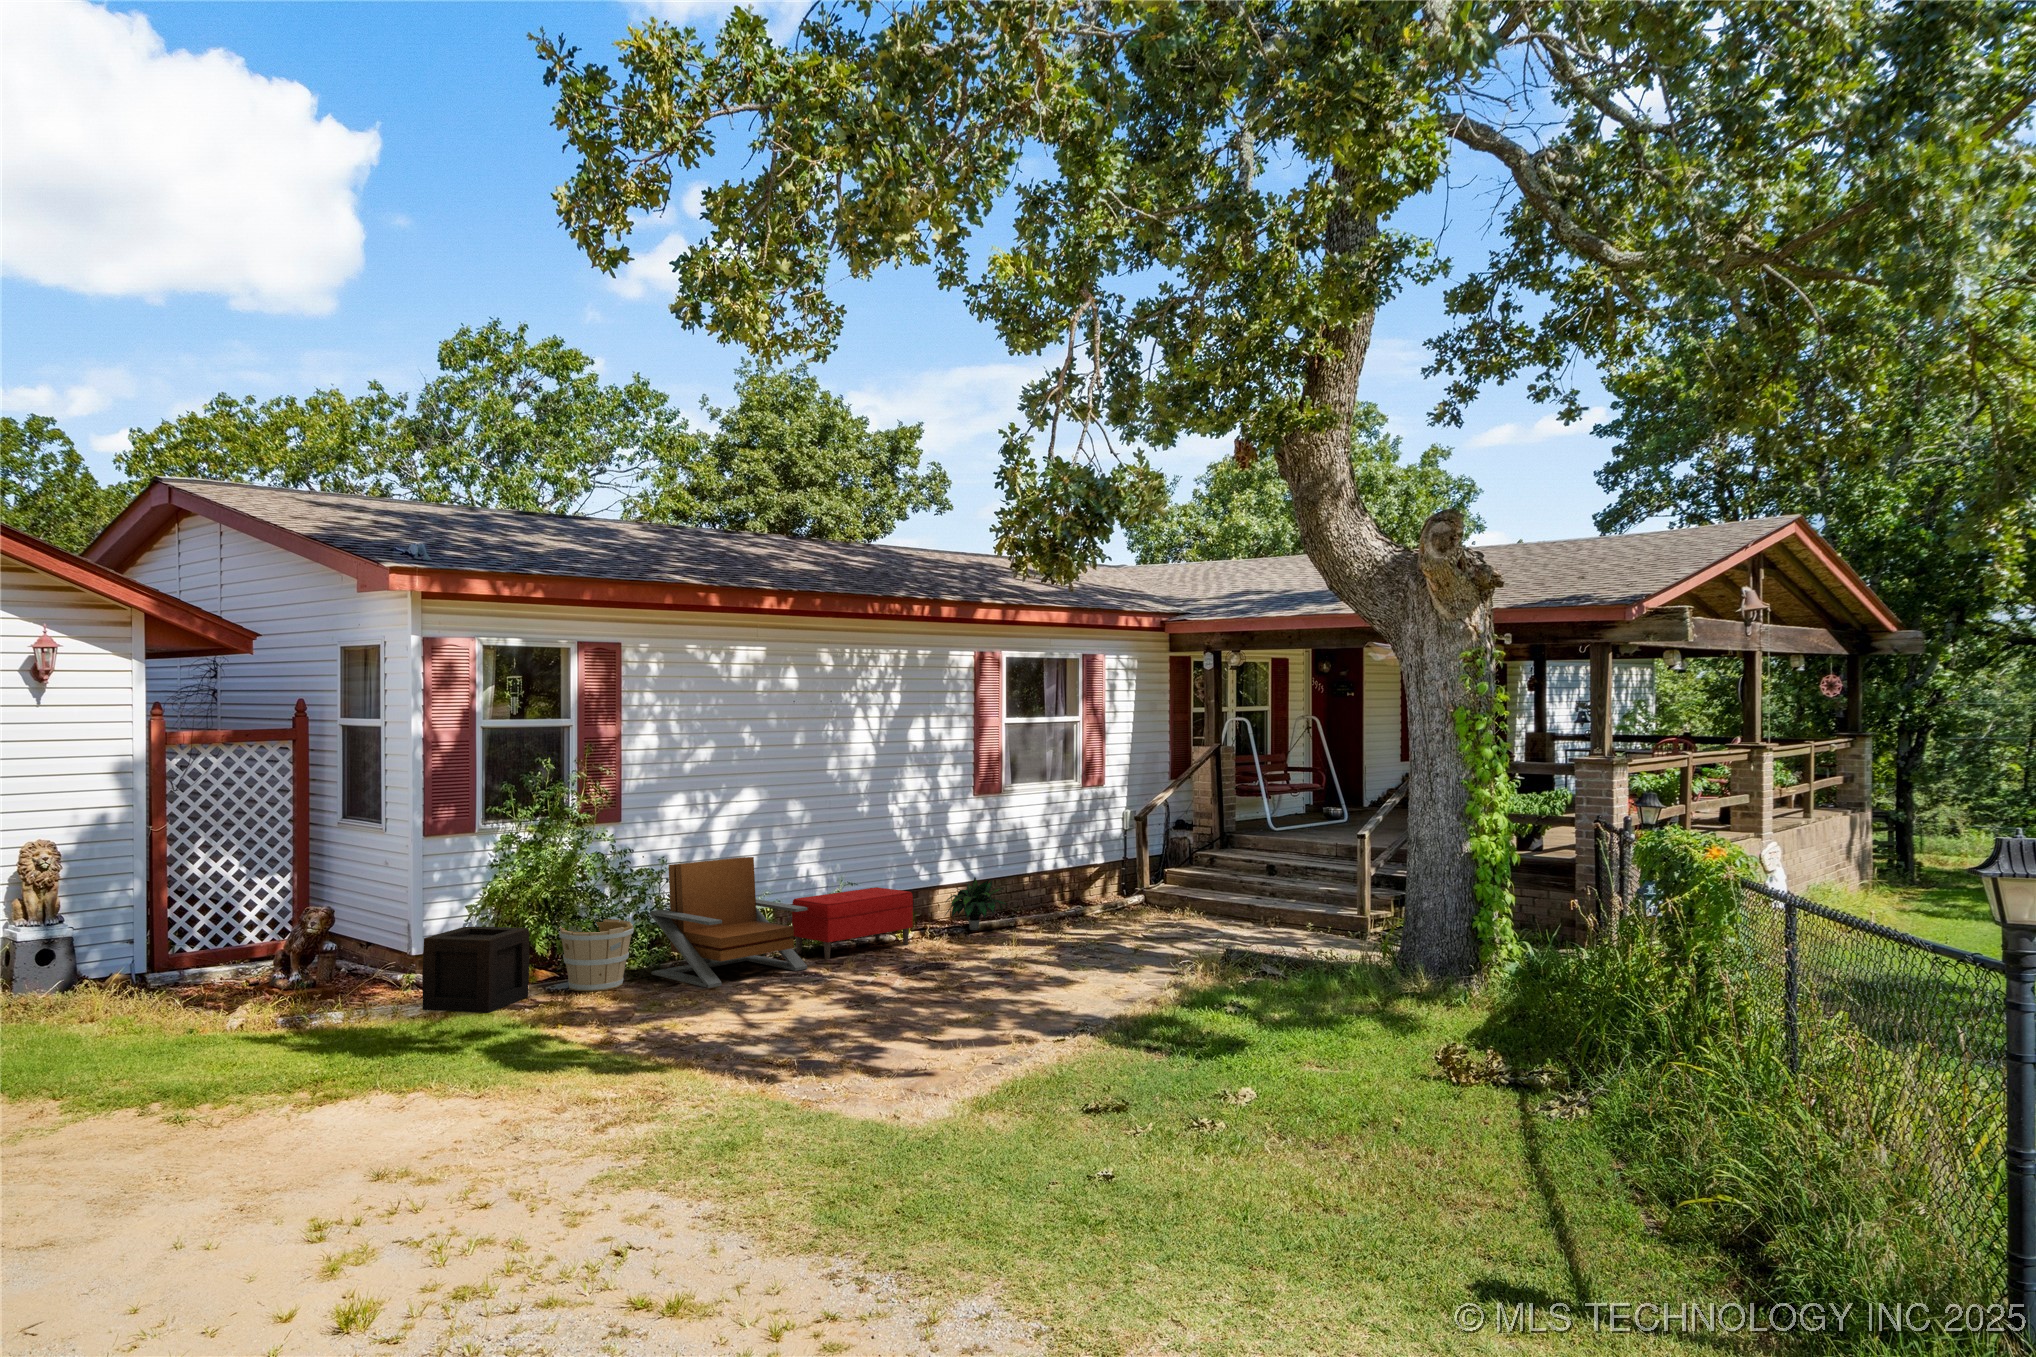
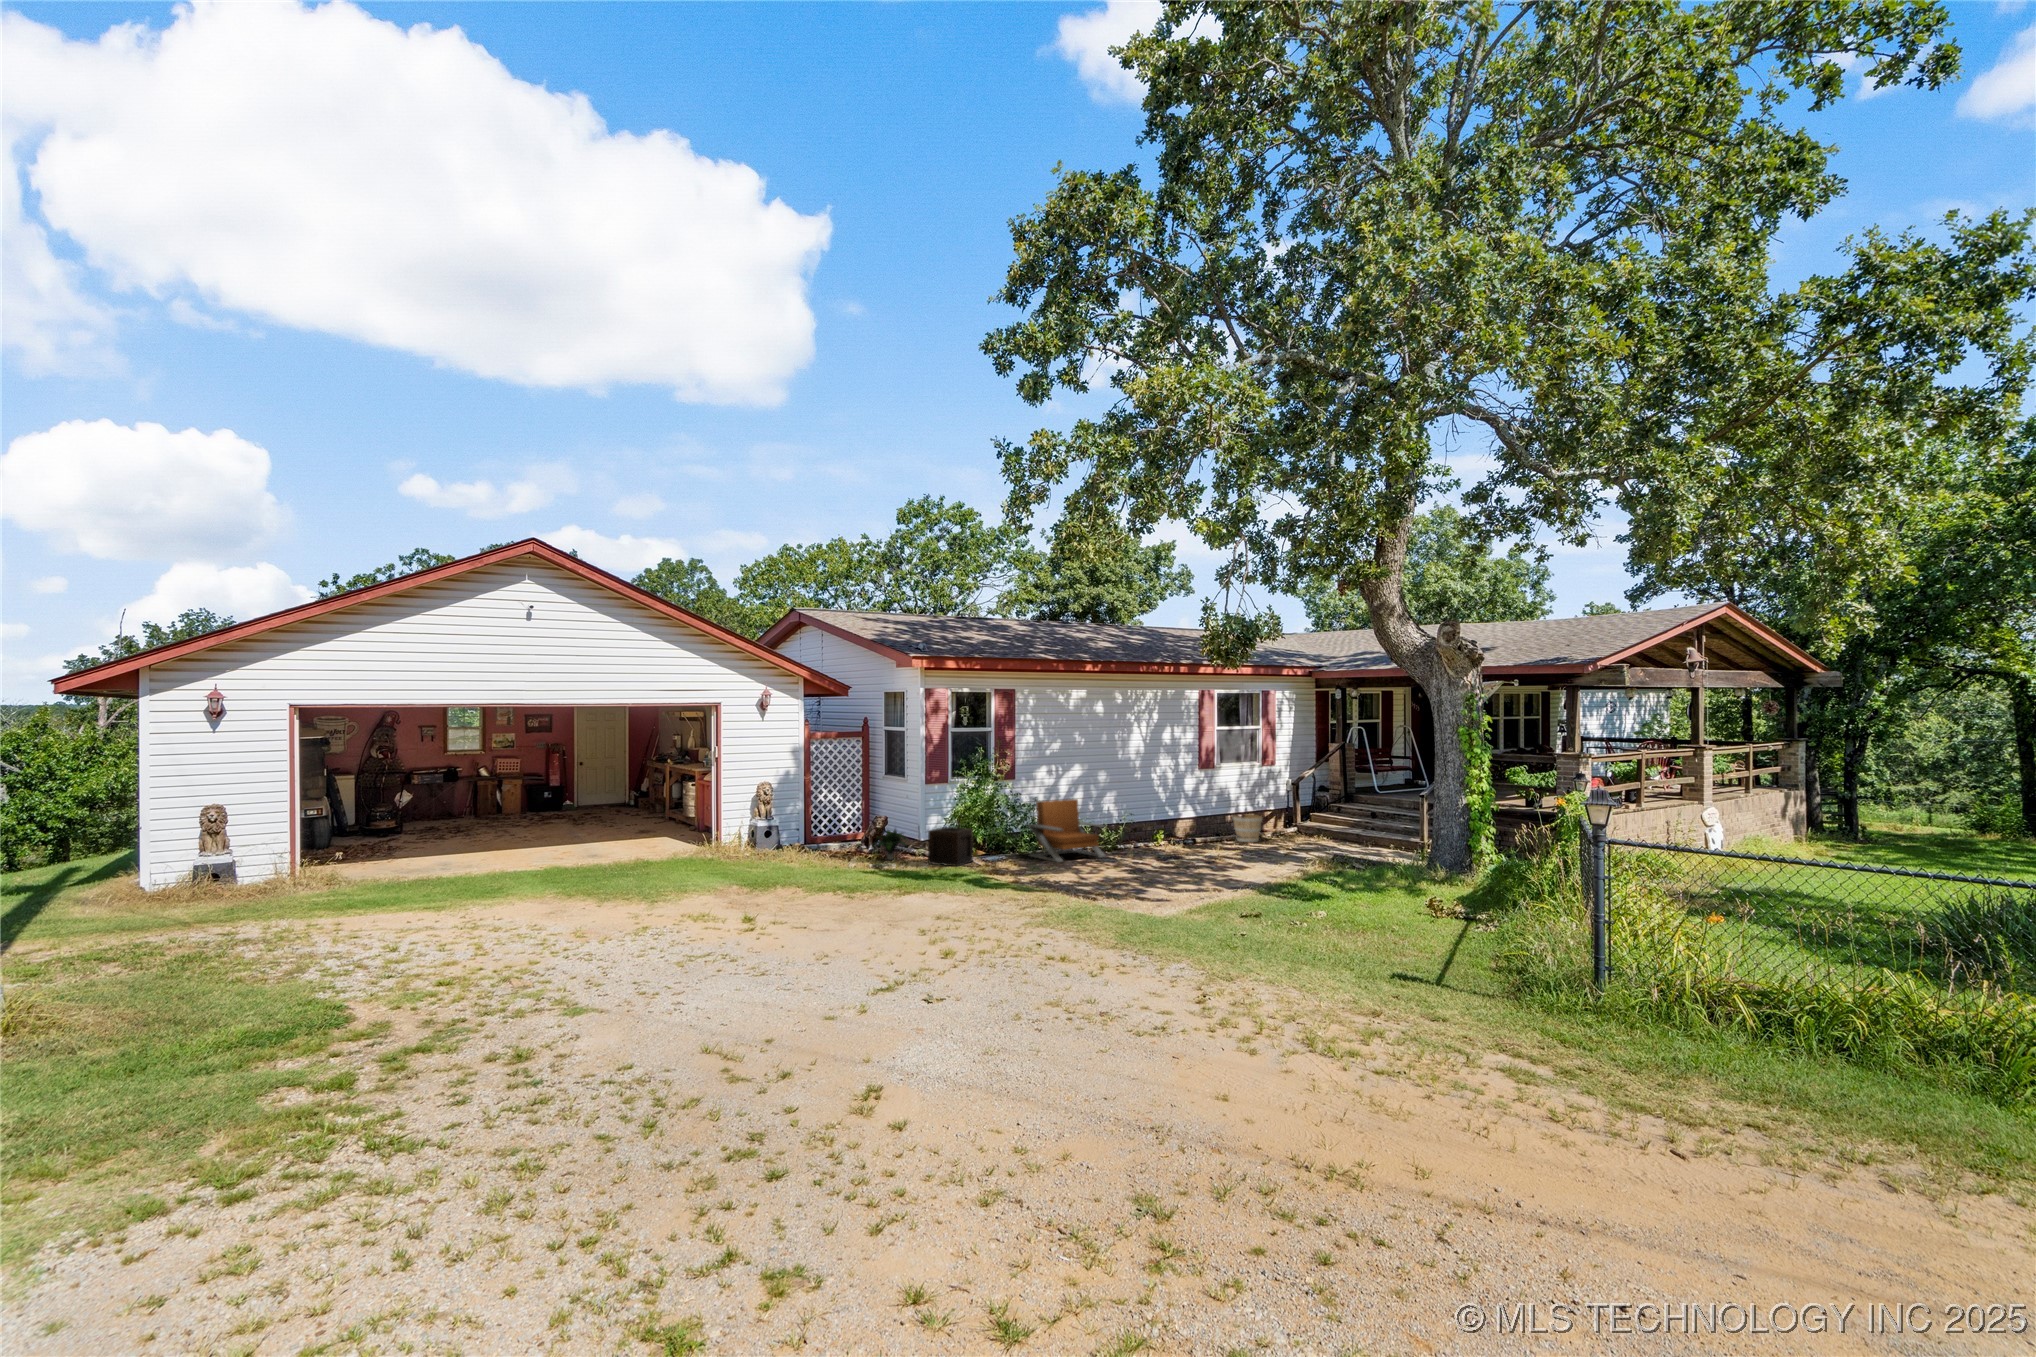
potted plant: present [945,877,1009,930] -> present [872,829,908,860]
bench: present [792,887,913,960] -> none [1098,819,1162,854]
wooden bucket: present [559,919,634,991] -> present [1233,814,1262,842]

